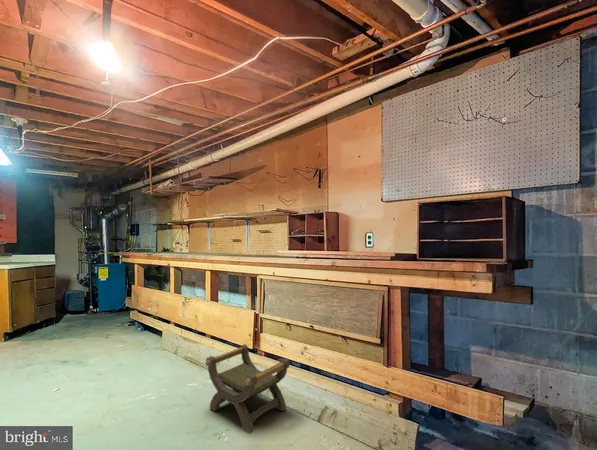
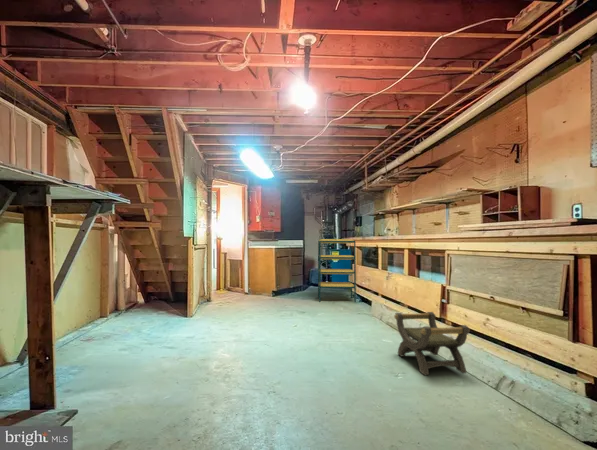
shelving unit: none [79,255,136,343] -> present [318,239,356,302]

